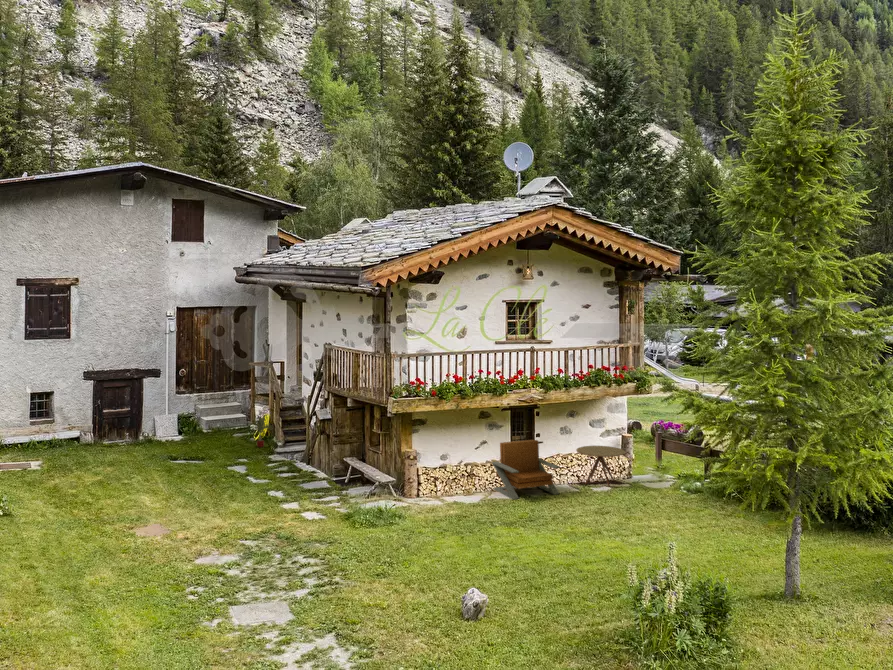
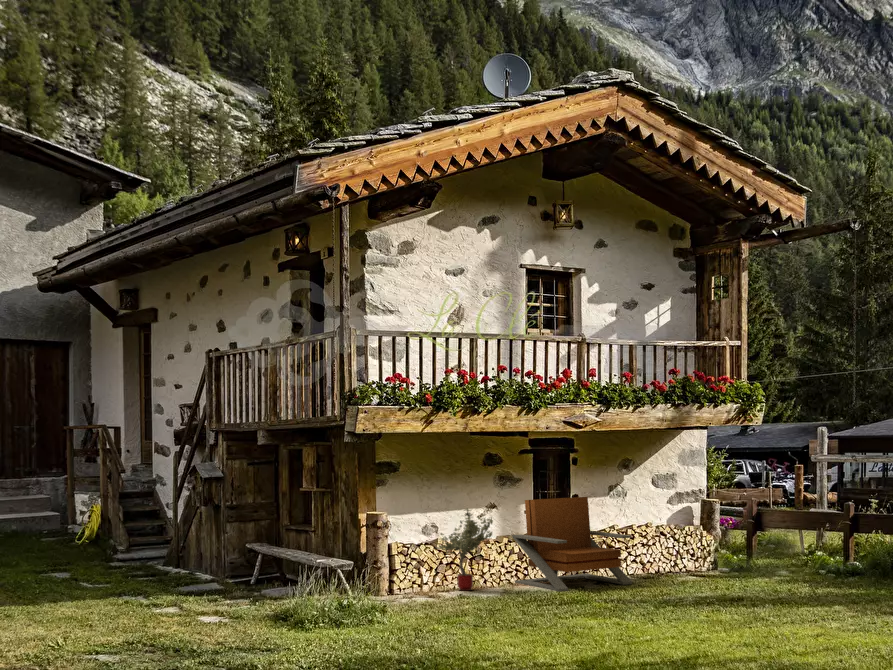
potted tree: present [255,412,272,448] -> present [436,508,493,591]
round table: present [576,446,625,486] -> none [644,514,726,576]

